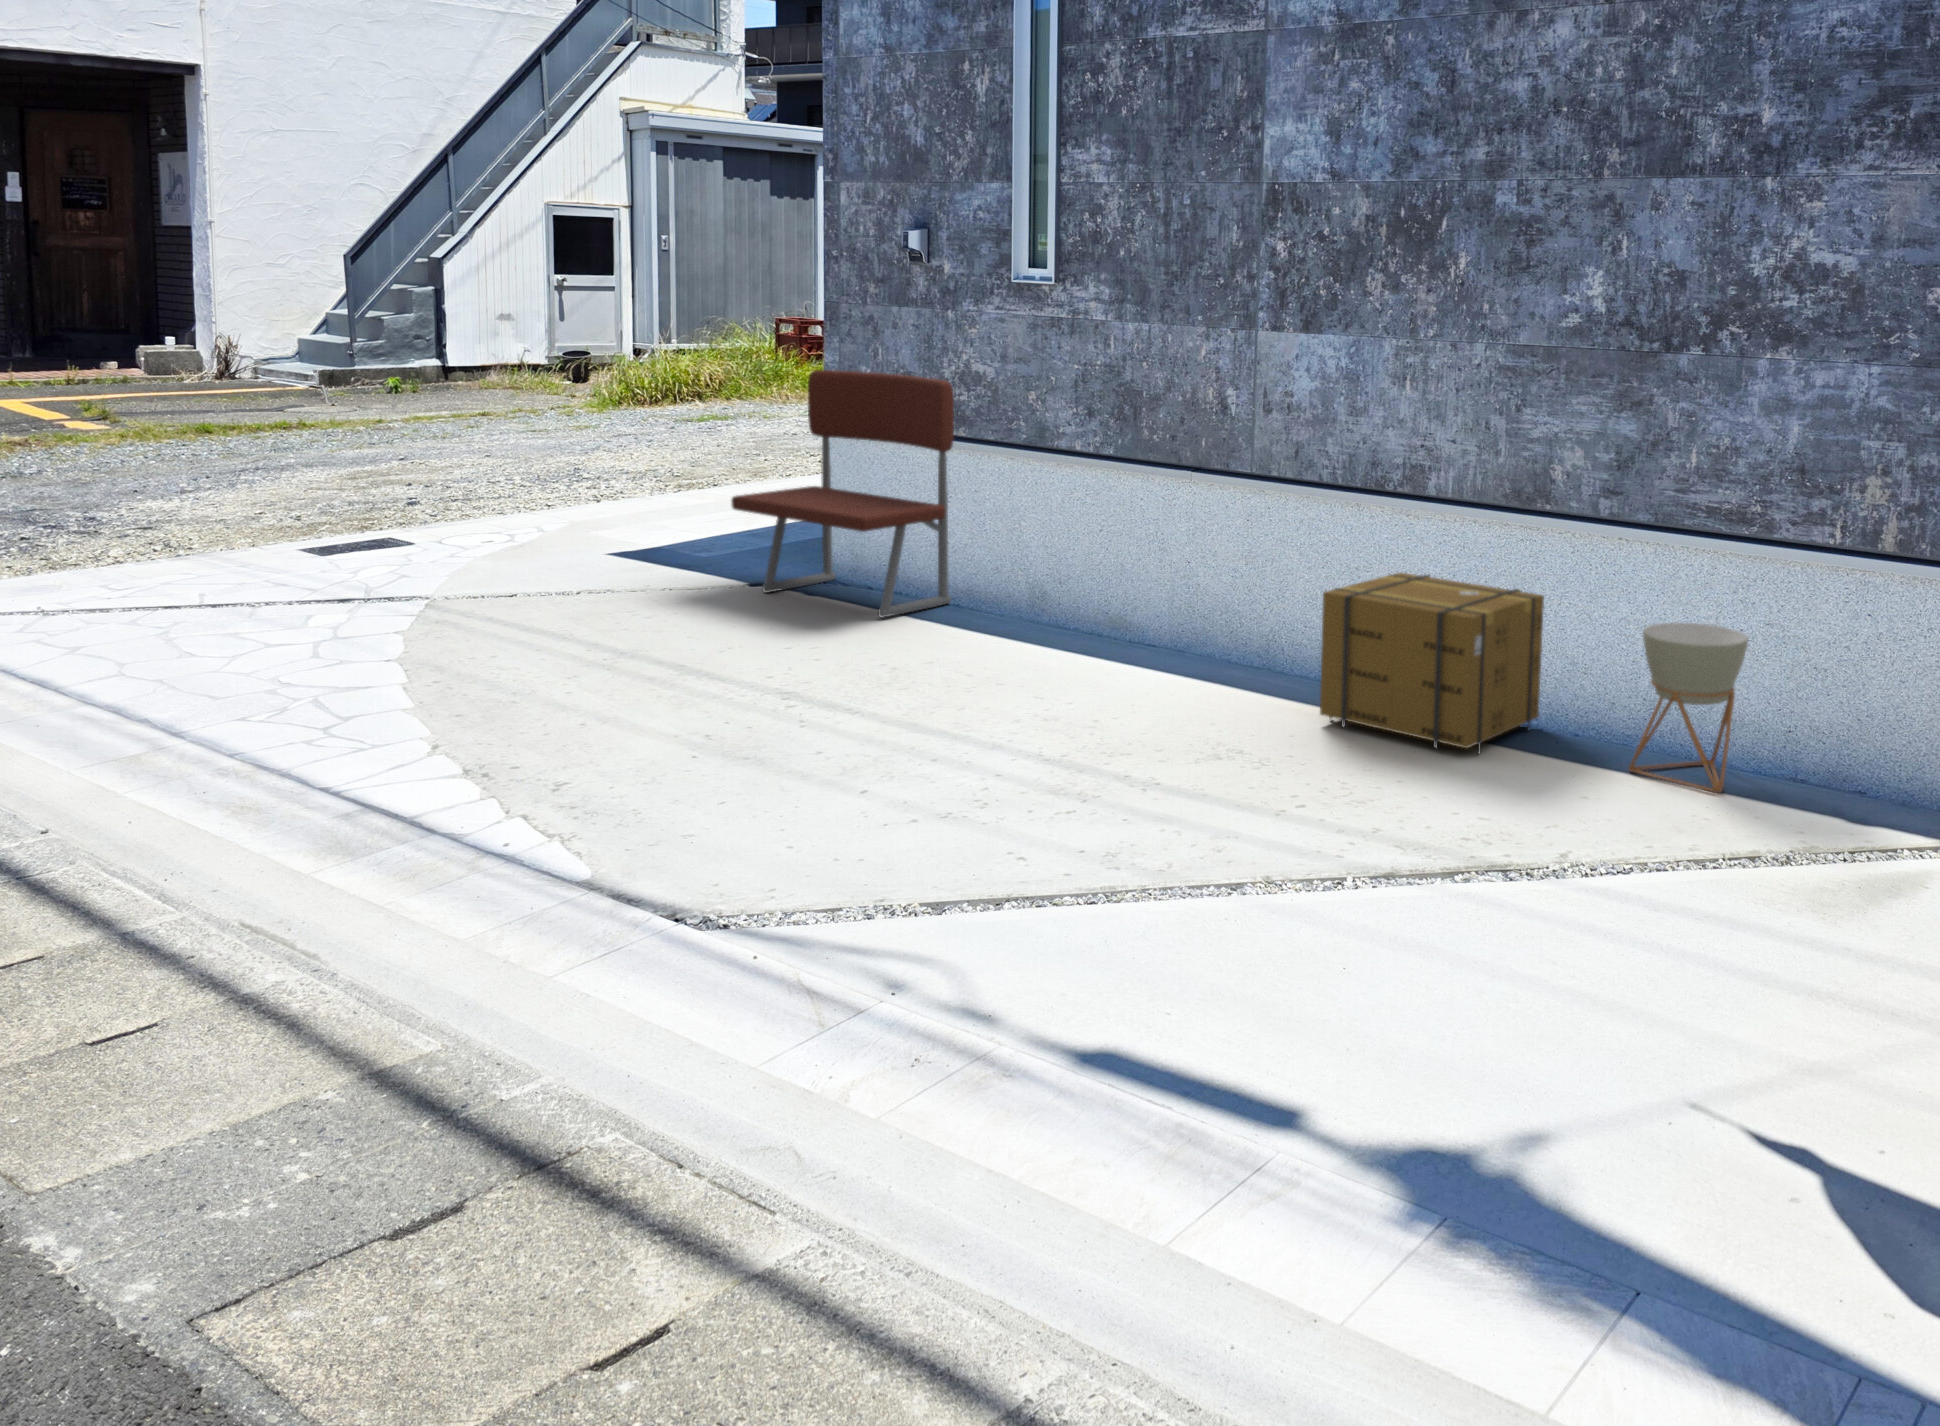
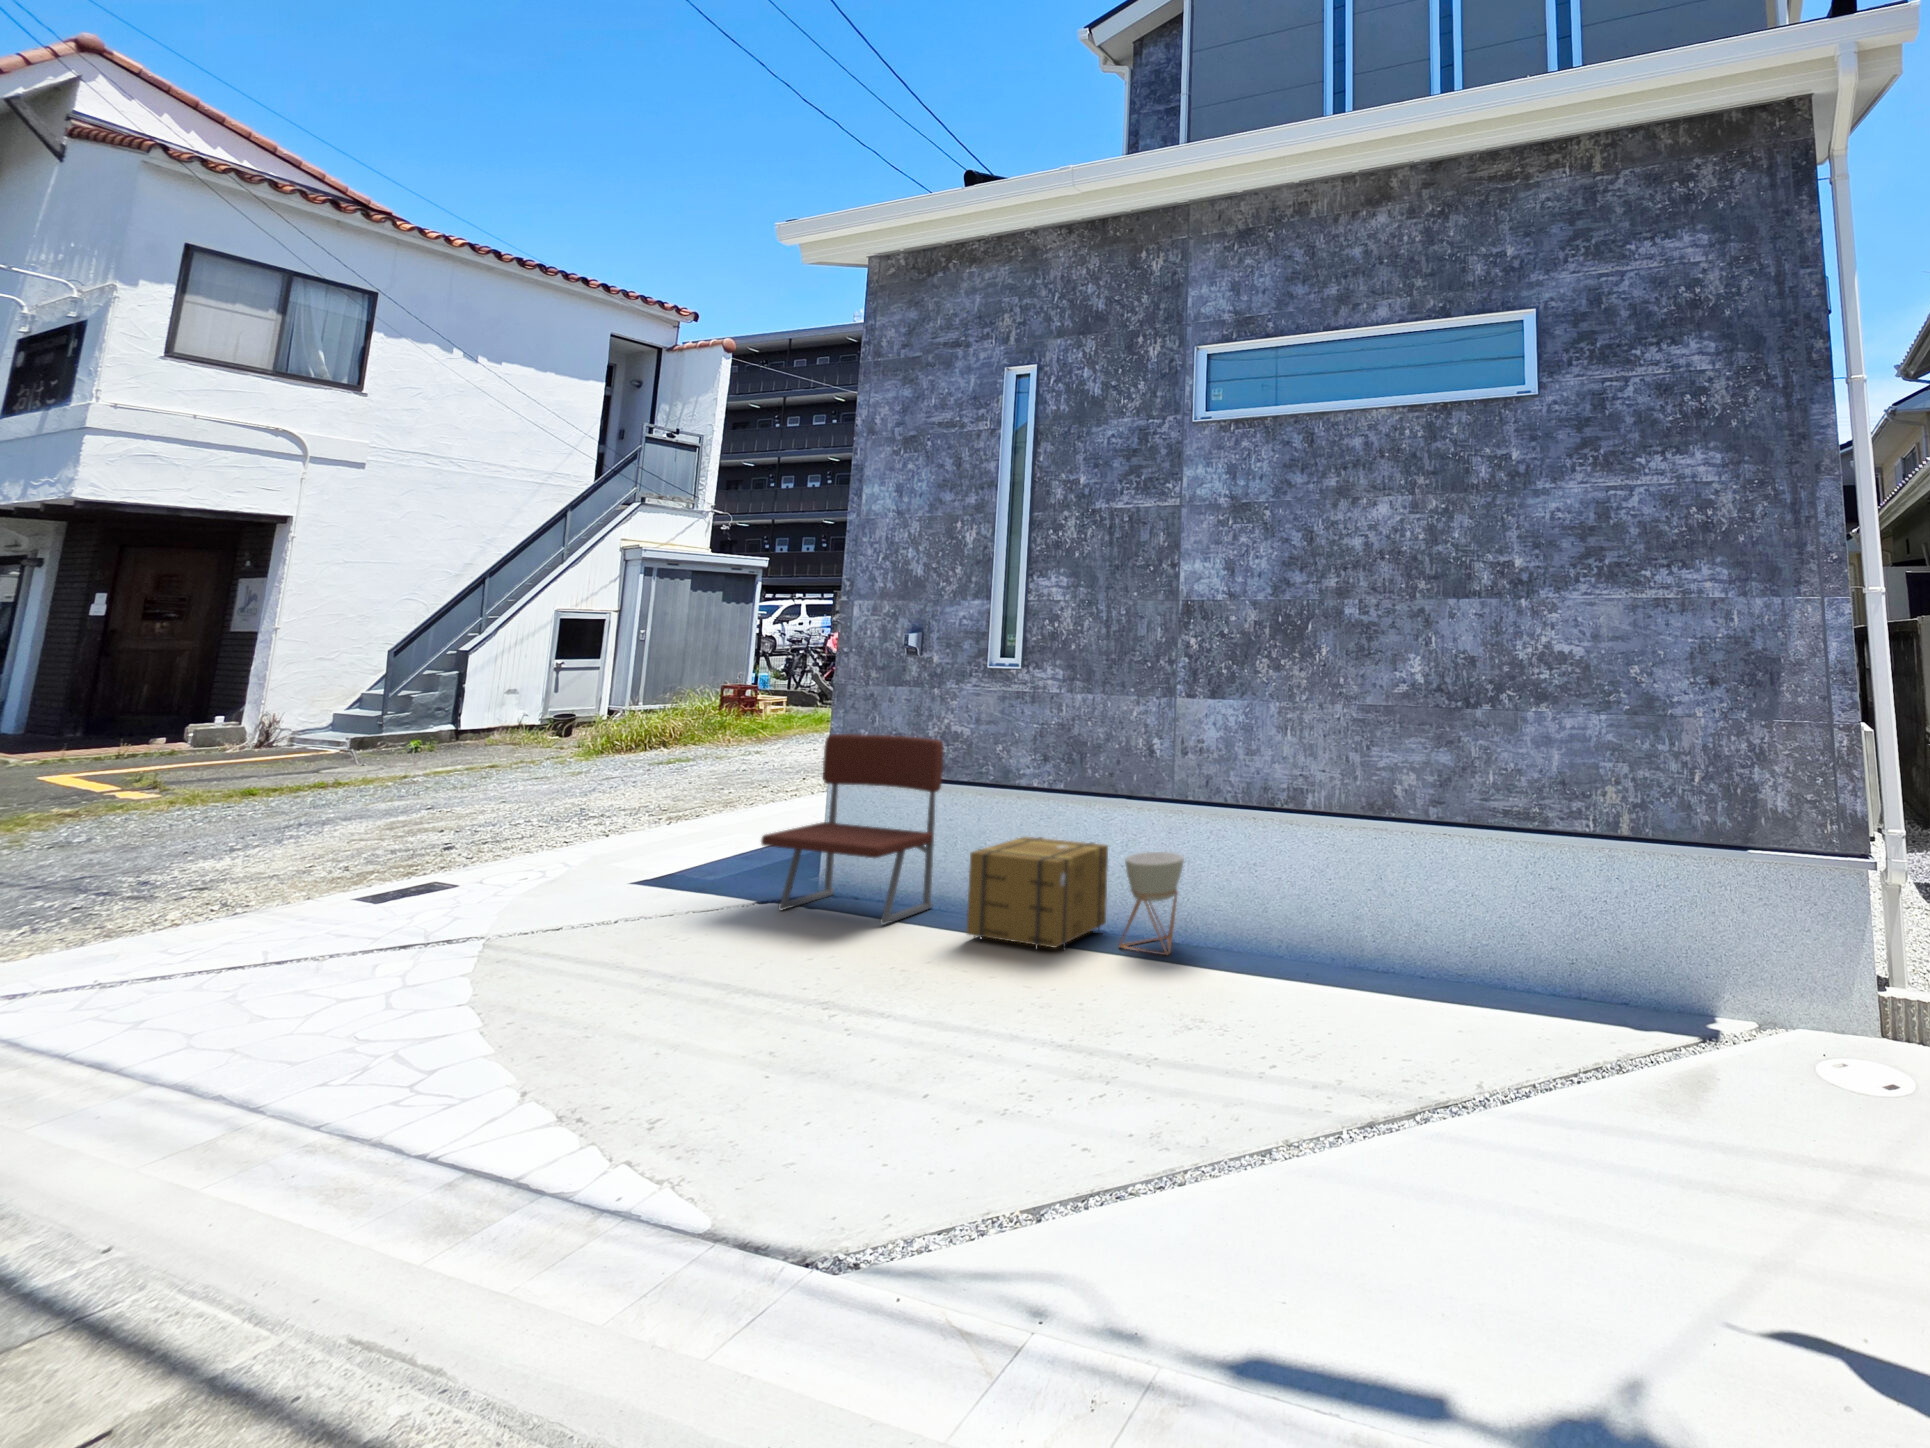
cardboard box: present [1320,573,1544,753] -> present [967,837,1108,951]
planter: present [1628,623,1748,793] -> present [1119,852,1184,955]

